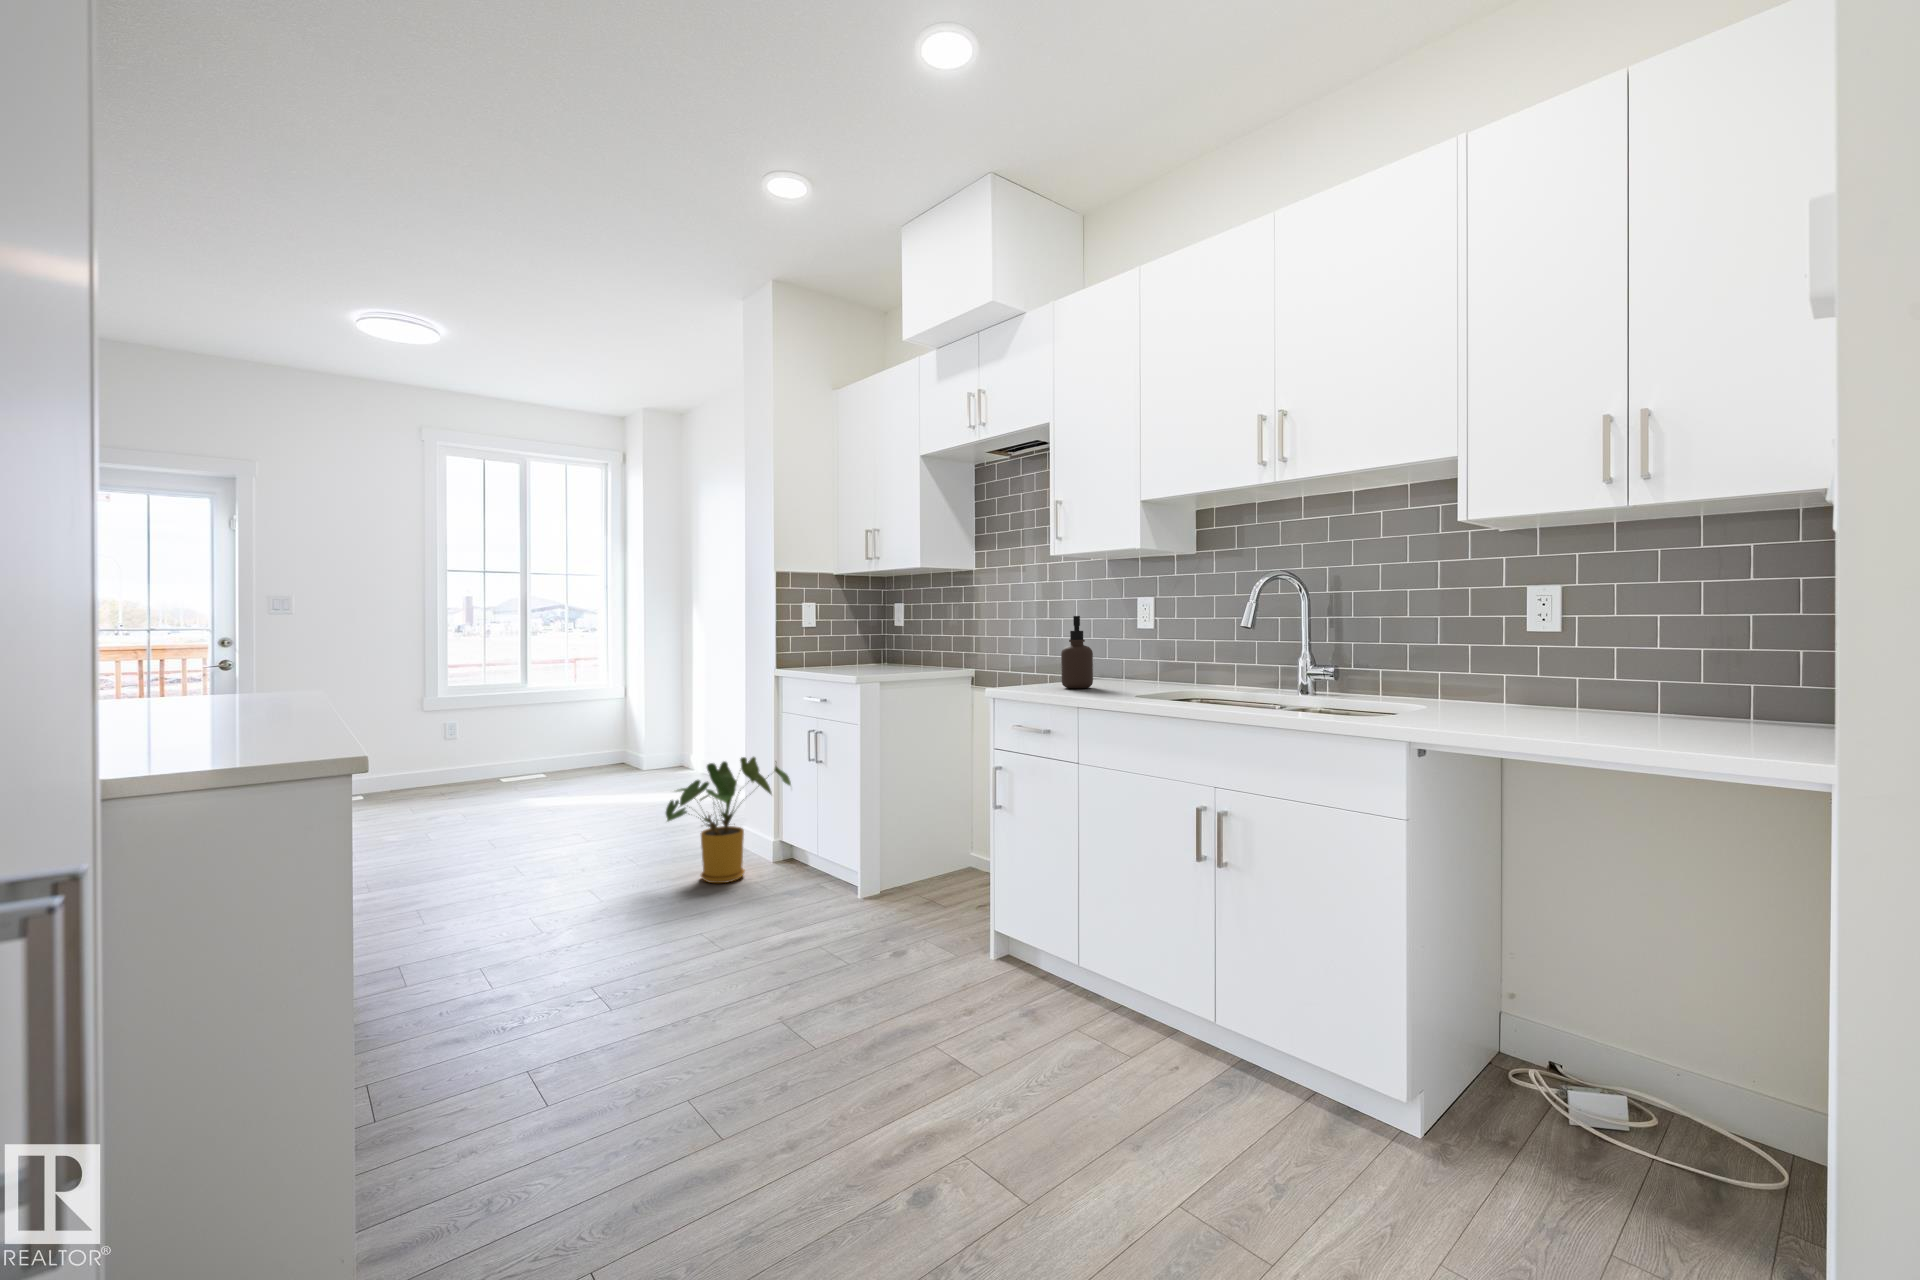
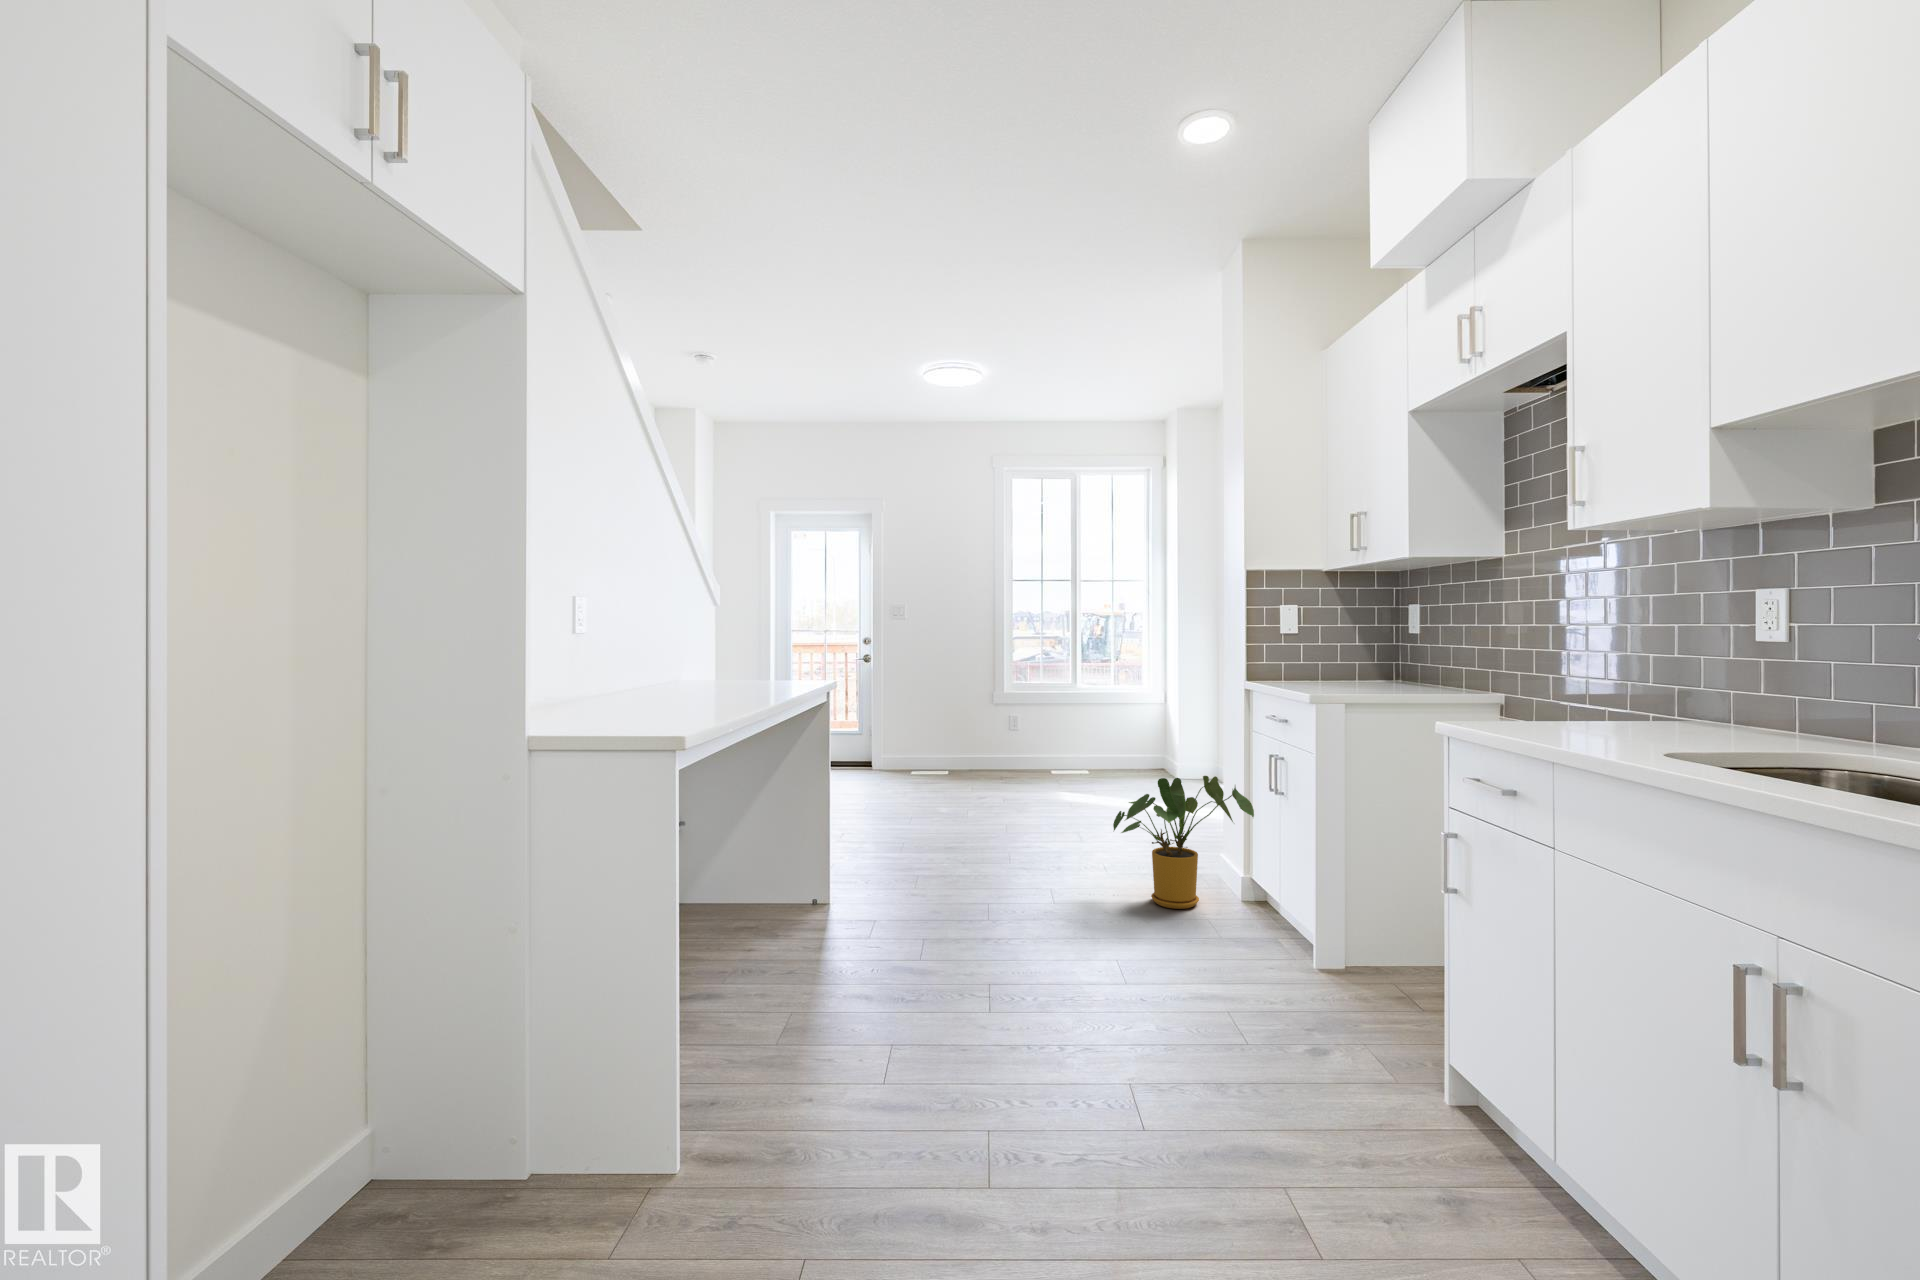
soap dispenser: present [1061,616,1093,689] -> none [1582,621,1643,733]

